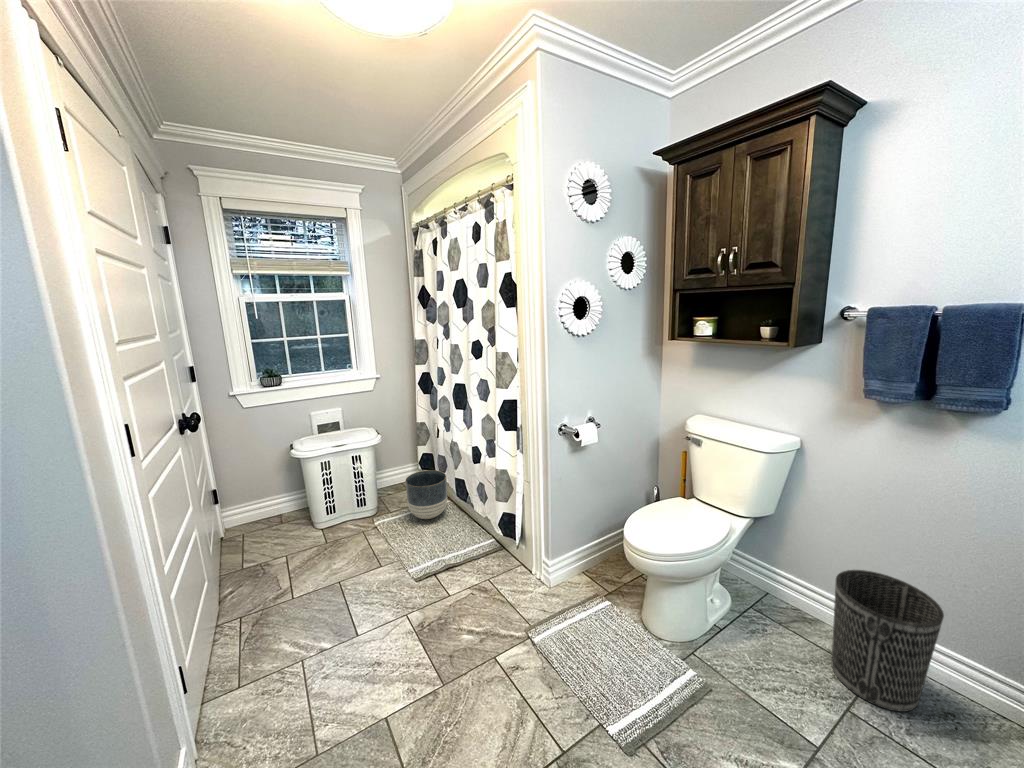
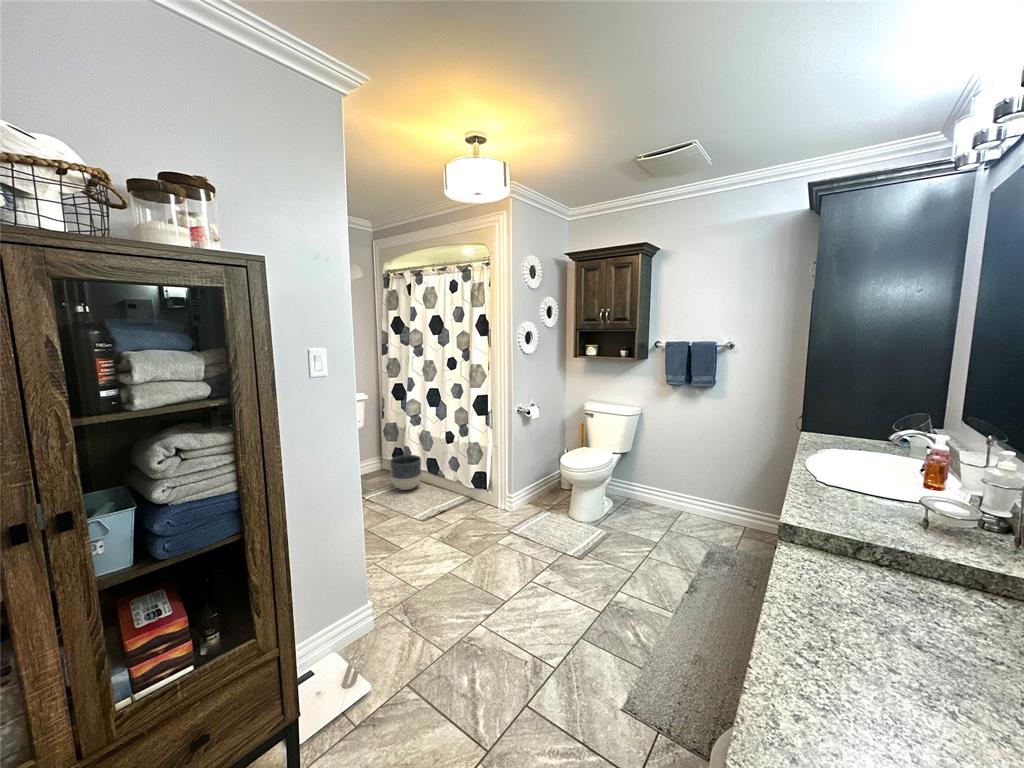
wastebasket: present [832,570,944,712] -> none [660,470,701,529]

